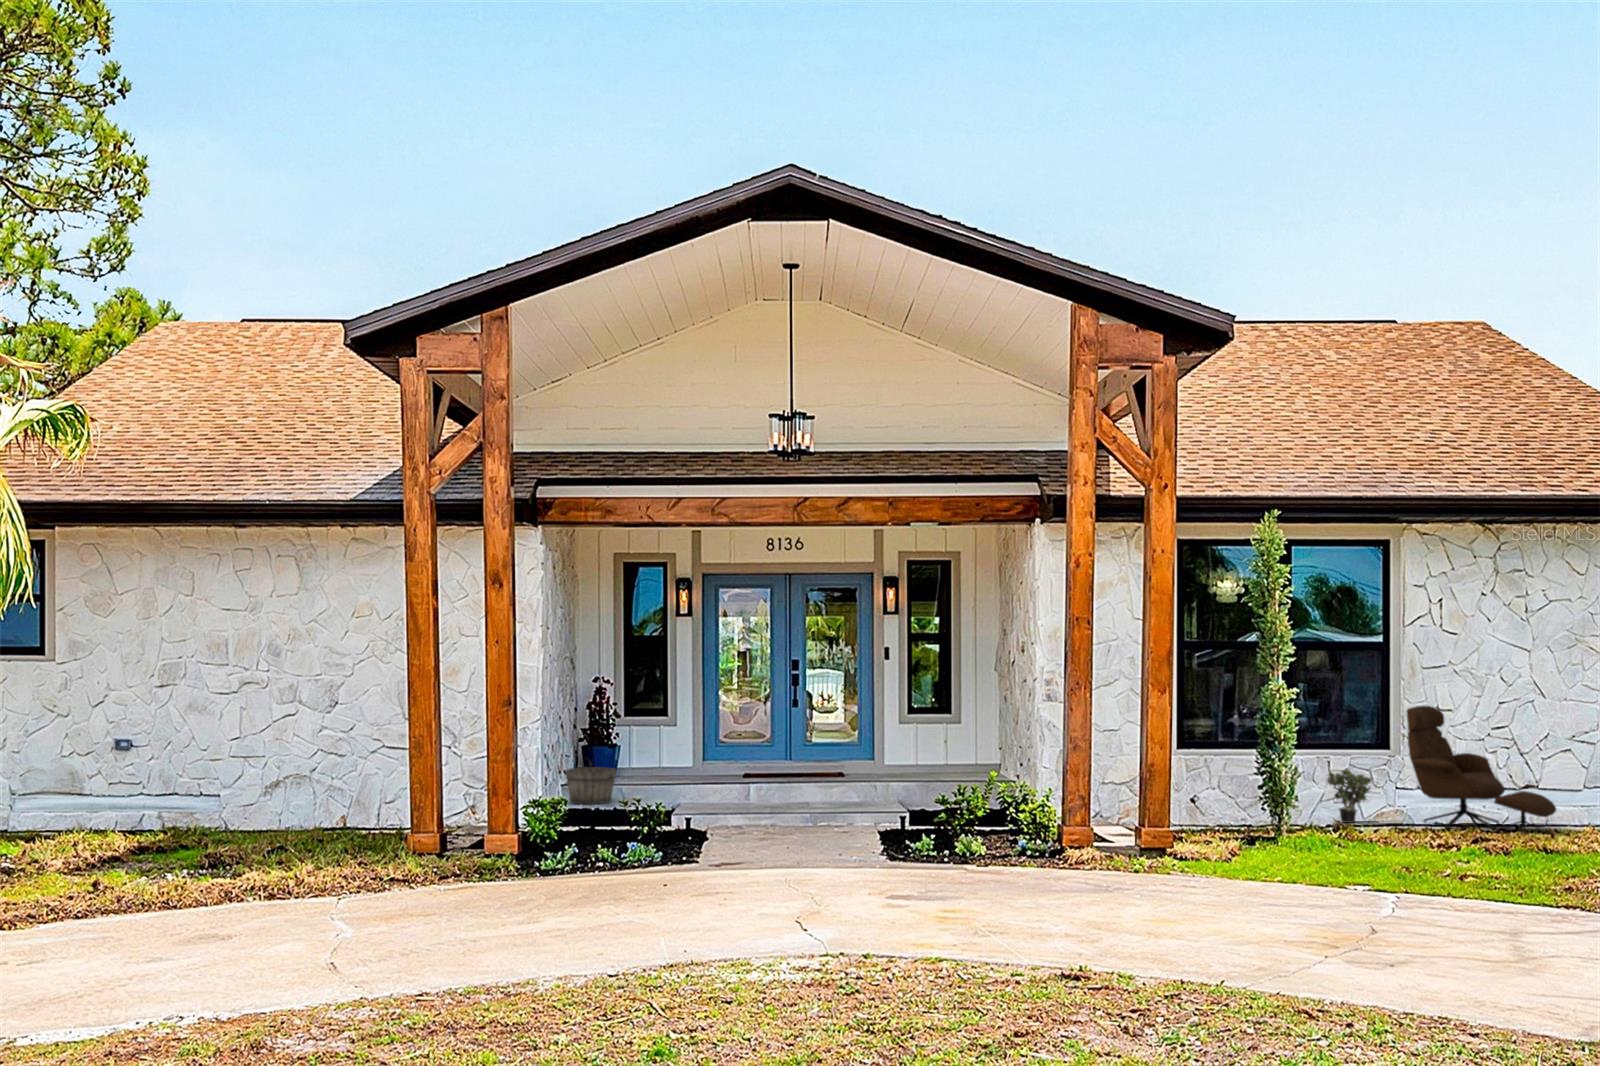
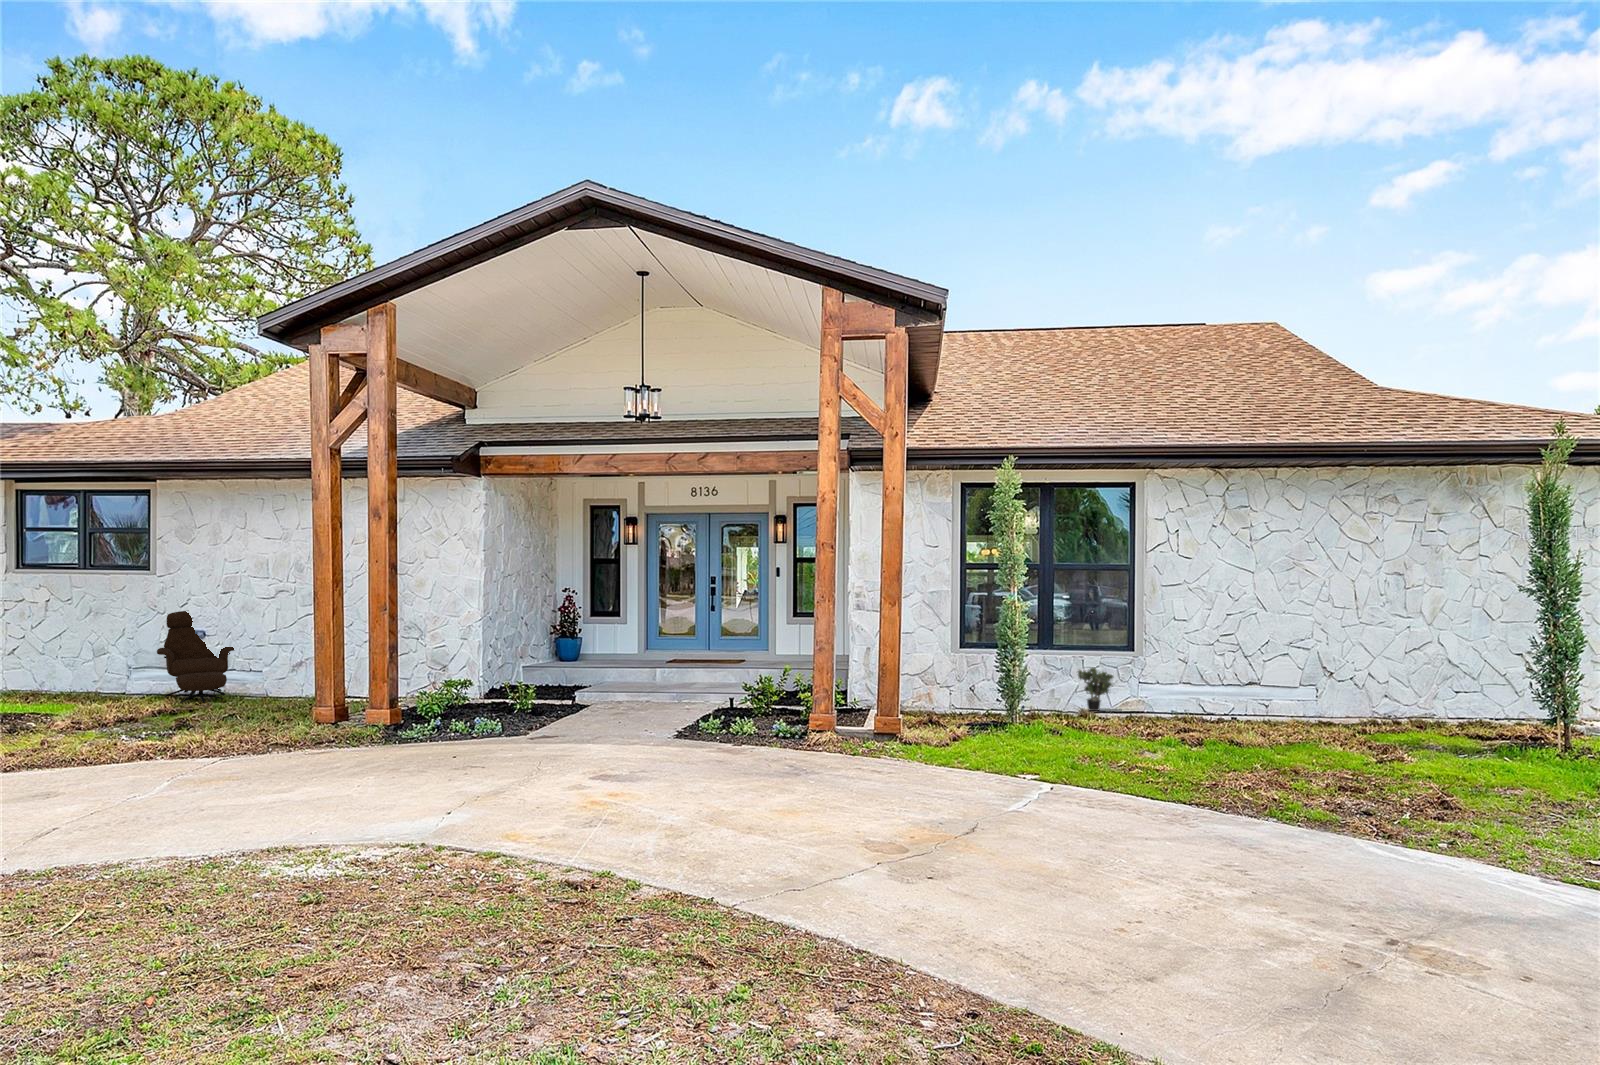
lounge chair: present [1407,706,1556,834] -> present [157,611,234,703]
wooden bucket: present [566,762,616,804] -> none [534,646,573,680]

